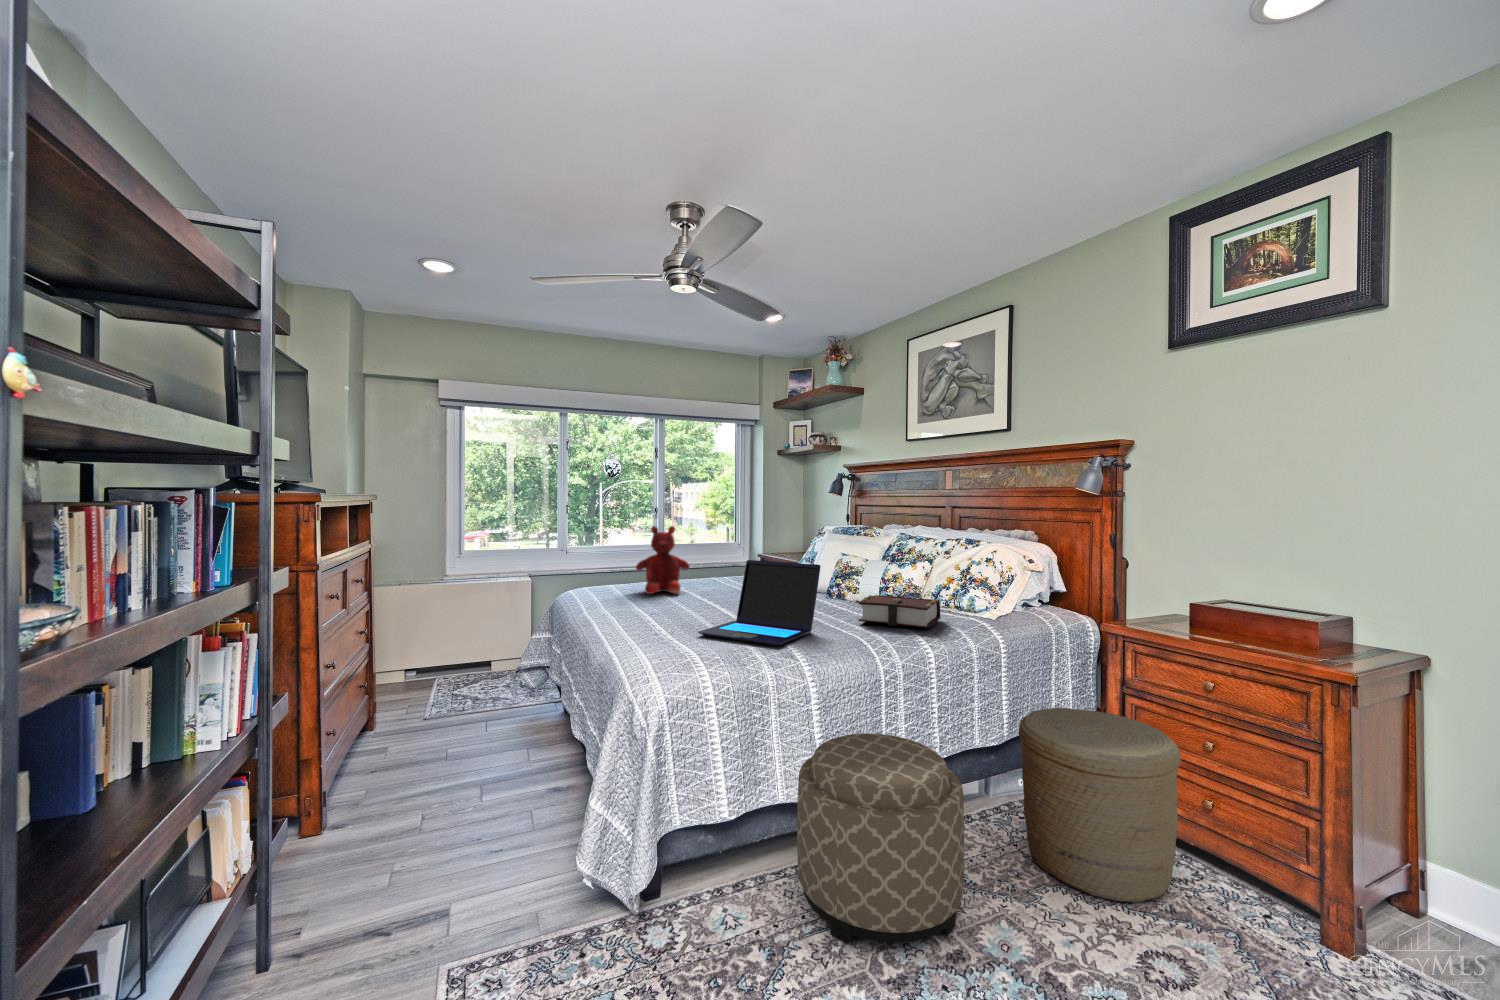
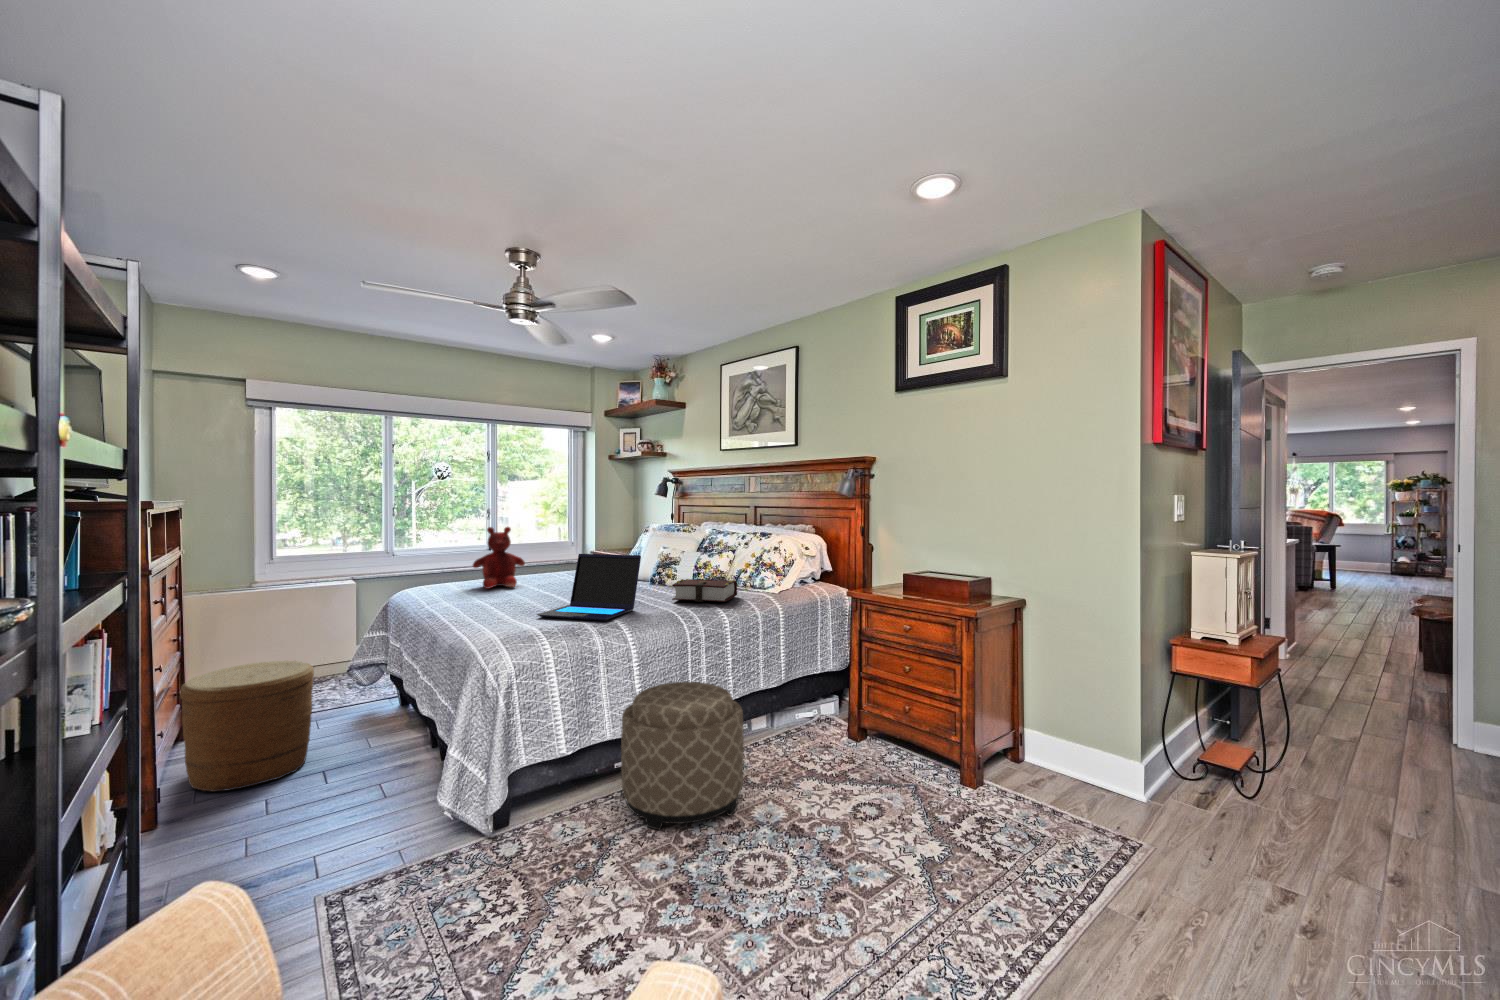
woven basket: present [1018,708,1181,902] -> present [180,661,314,792]

